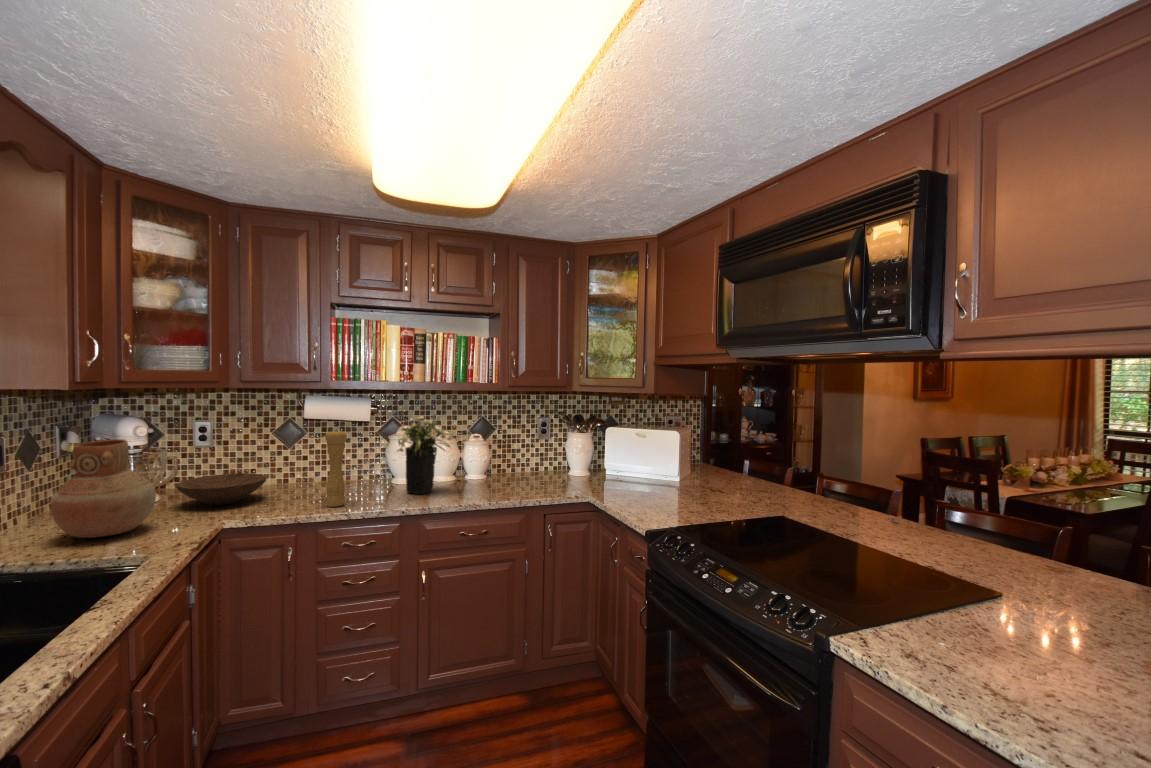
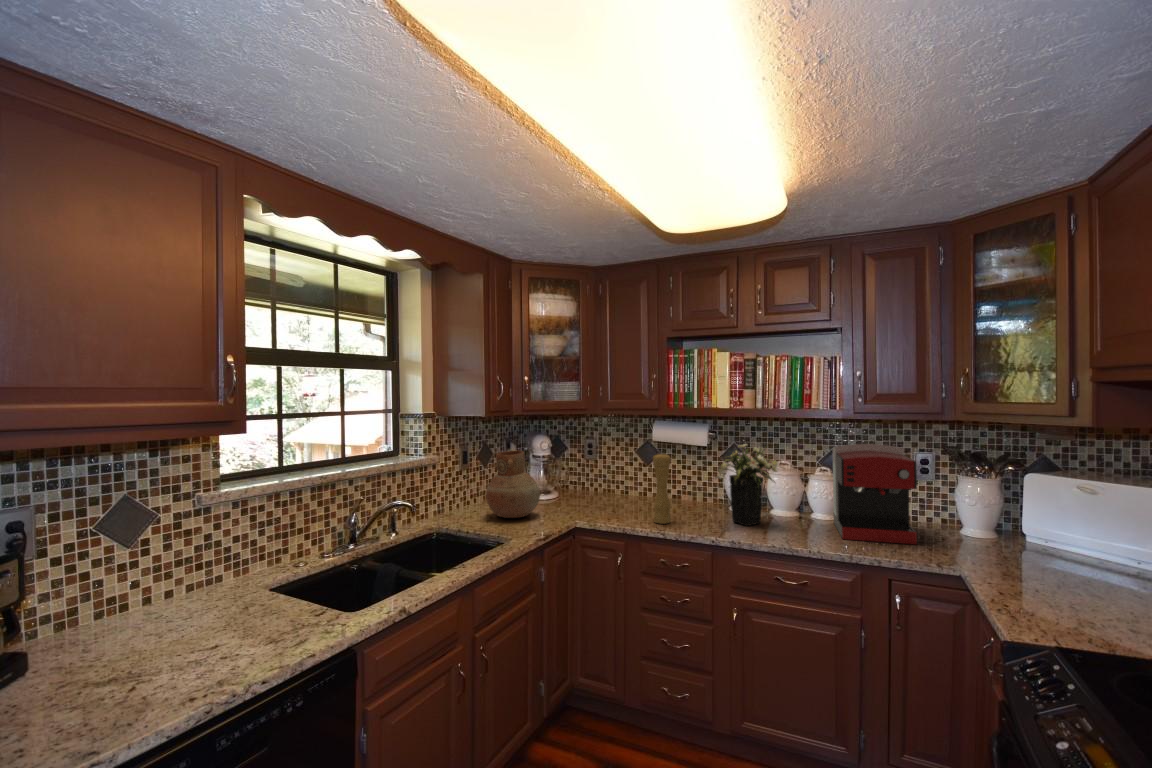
coffee maker: none [488,411,557,491] -> present [833,444,917,545]
wooden bowl: present [176,473,266,505] -> none [562,483,621,508]

